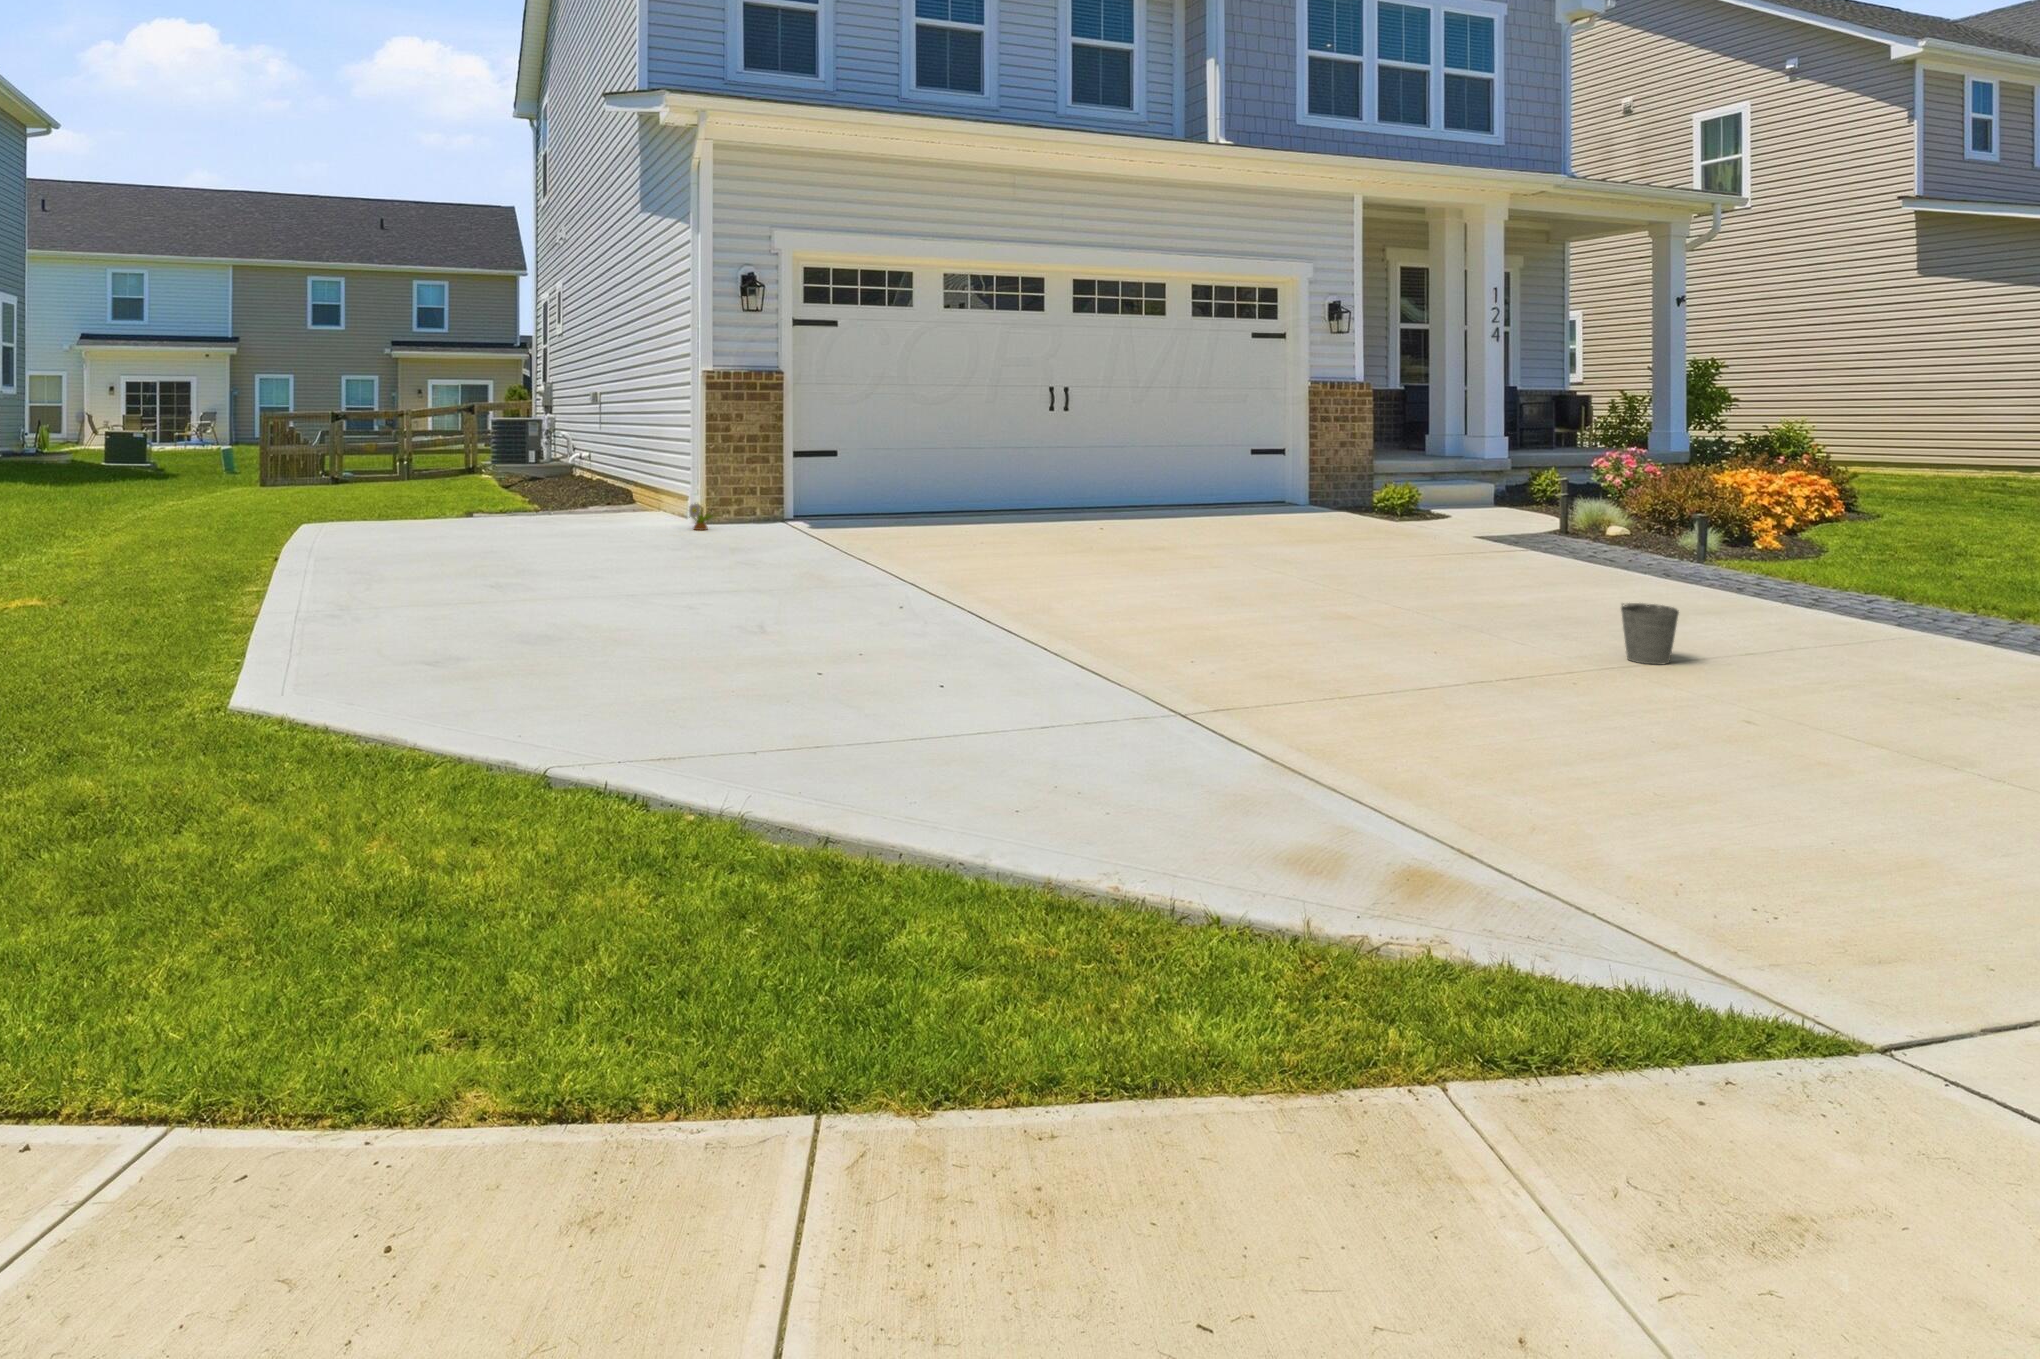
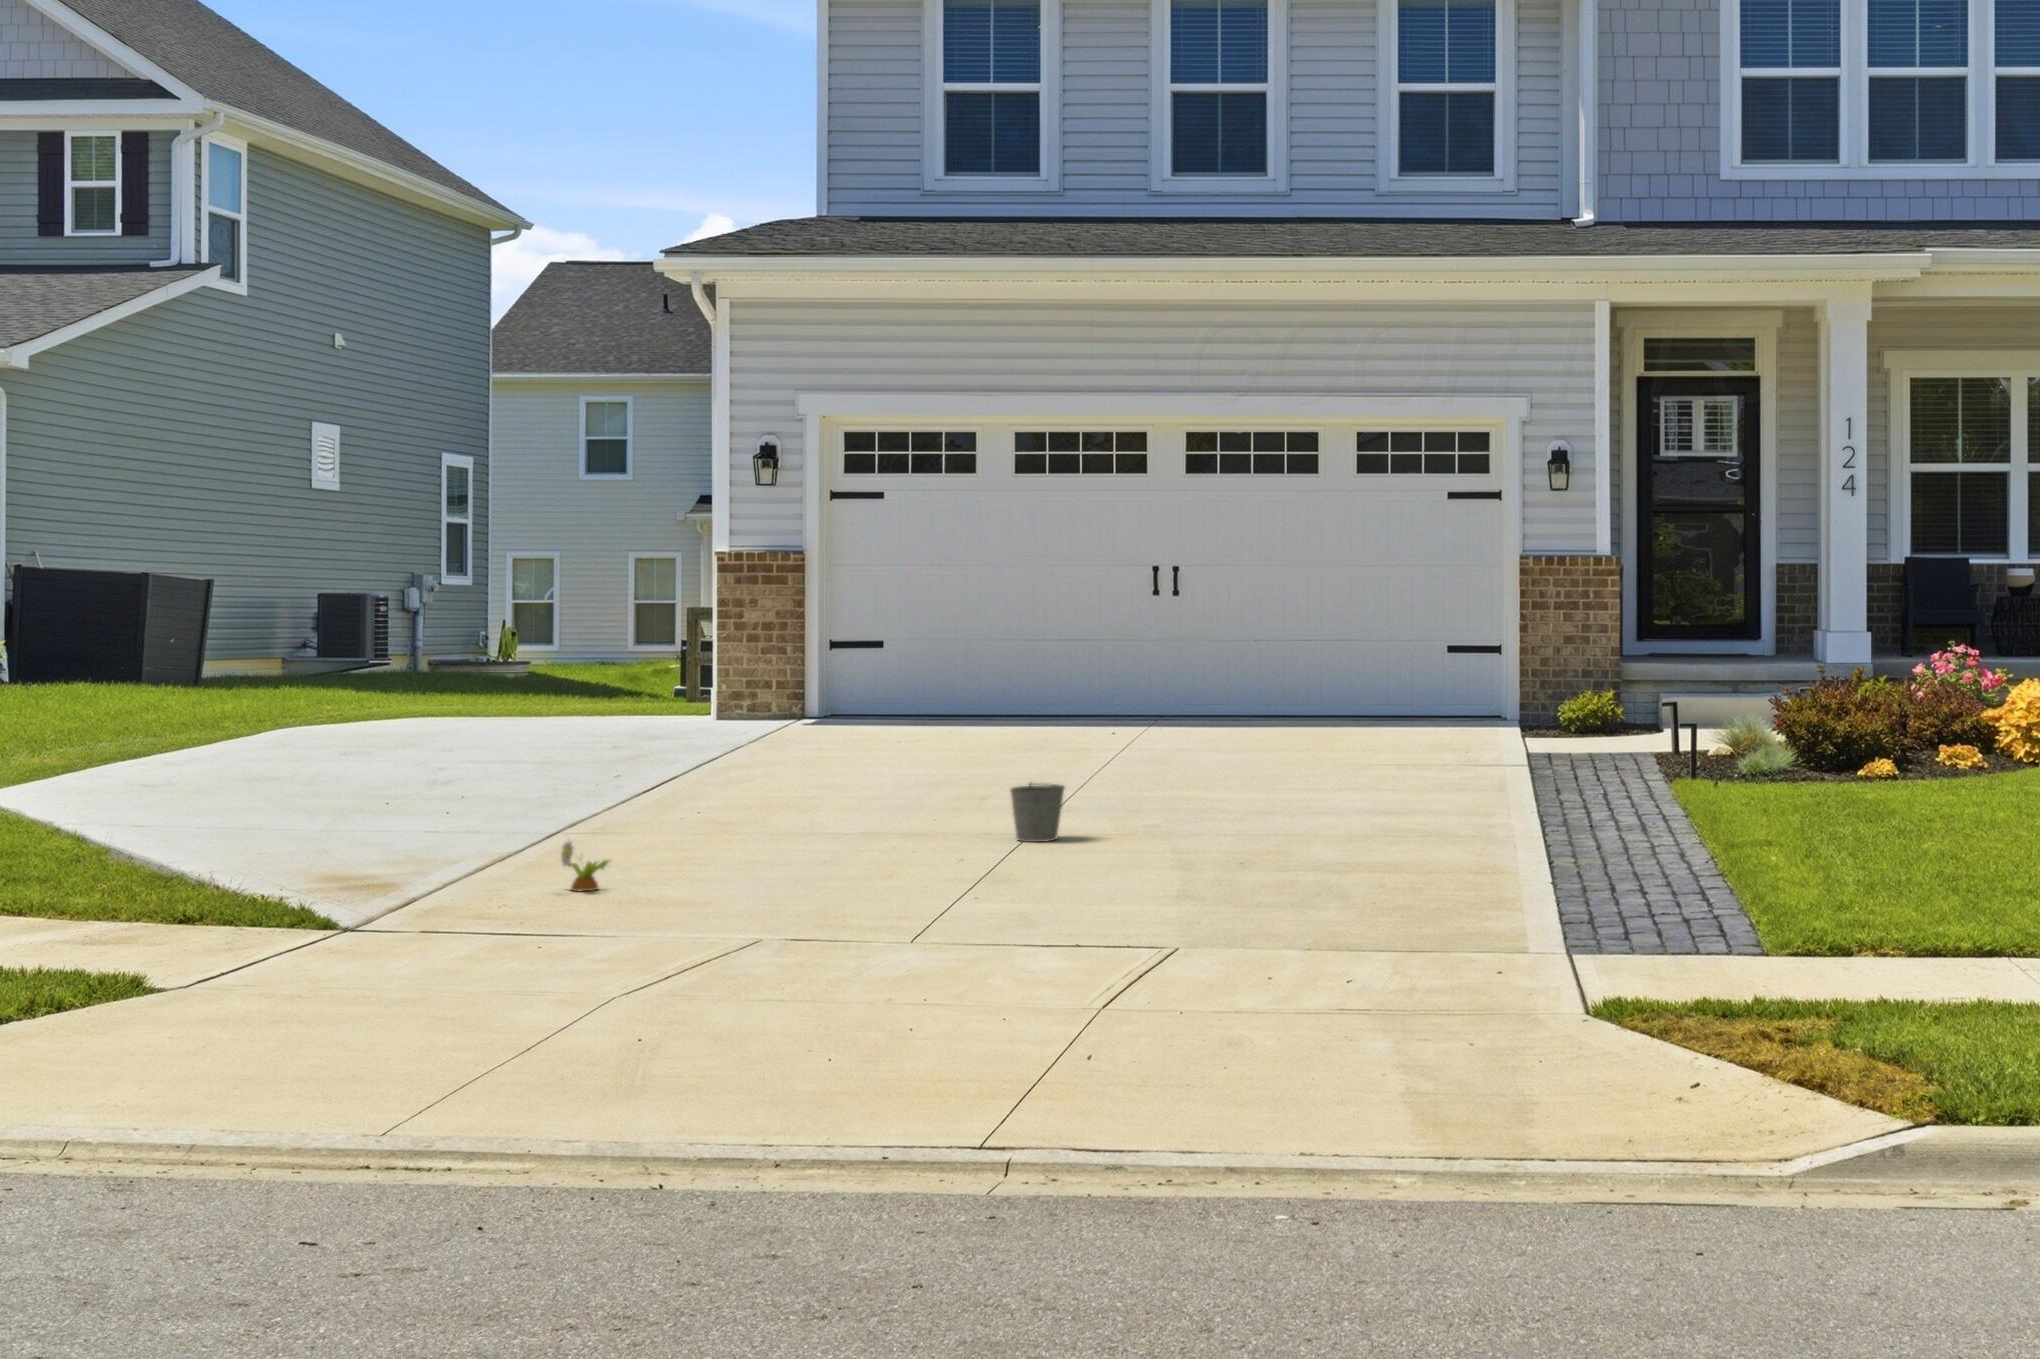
decorative plant: present [689,504,713,530] -> present [561,842,609,891]

